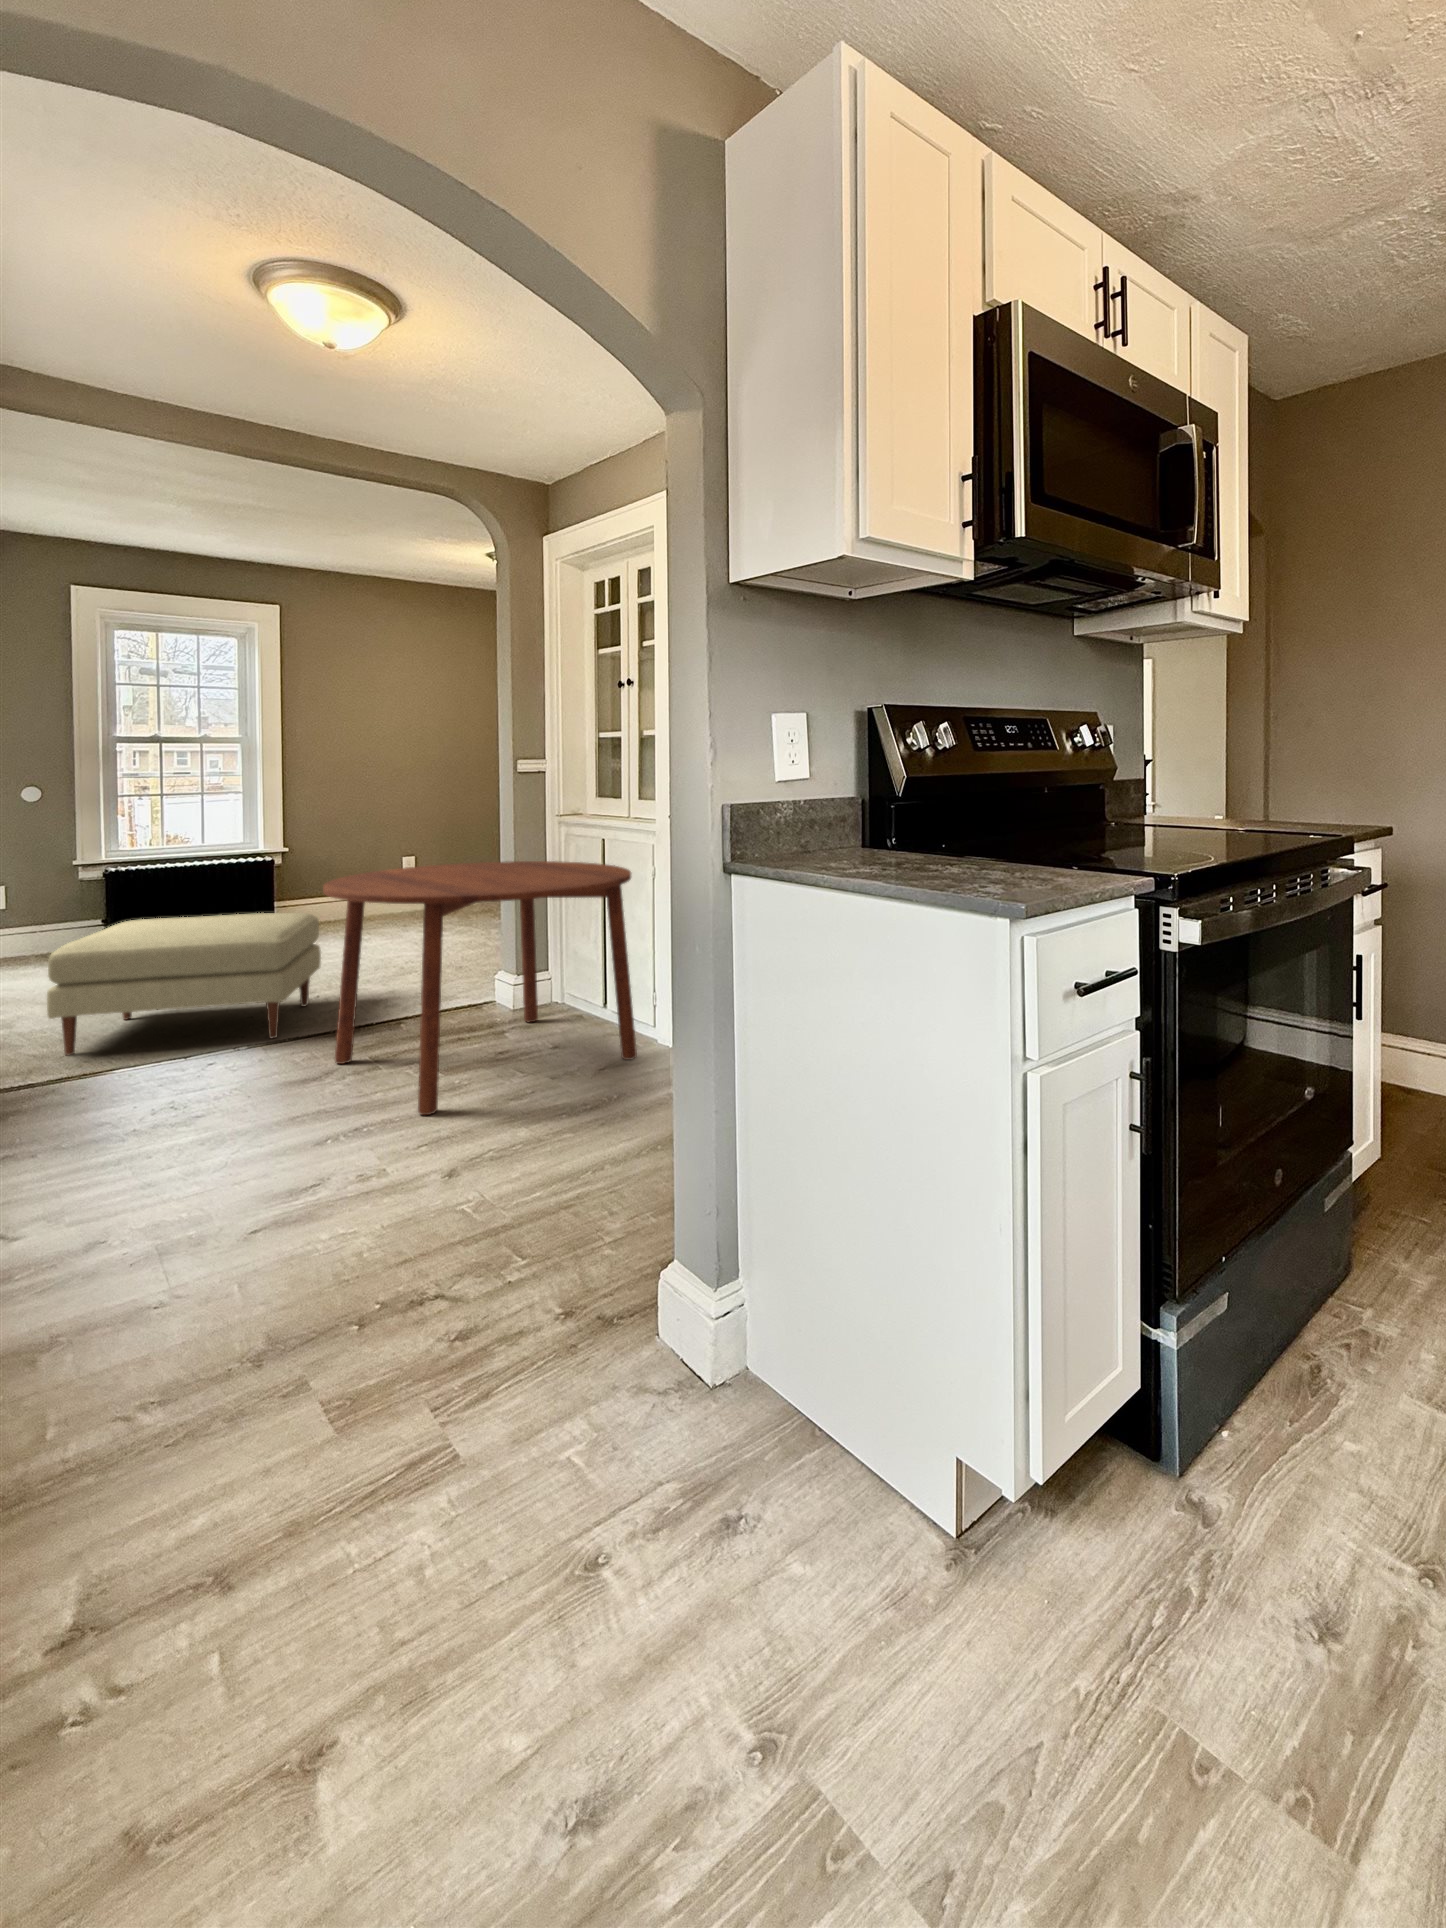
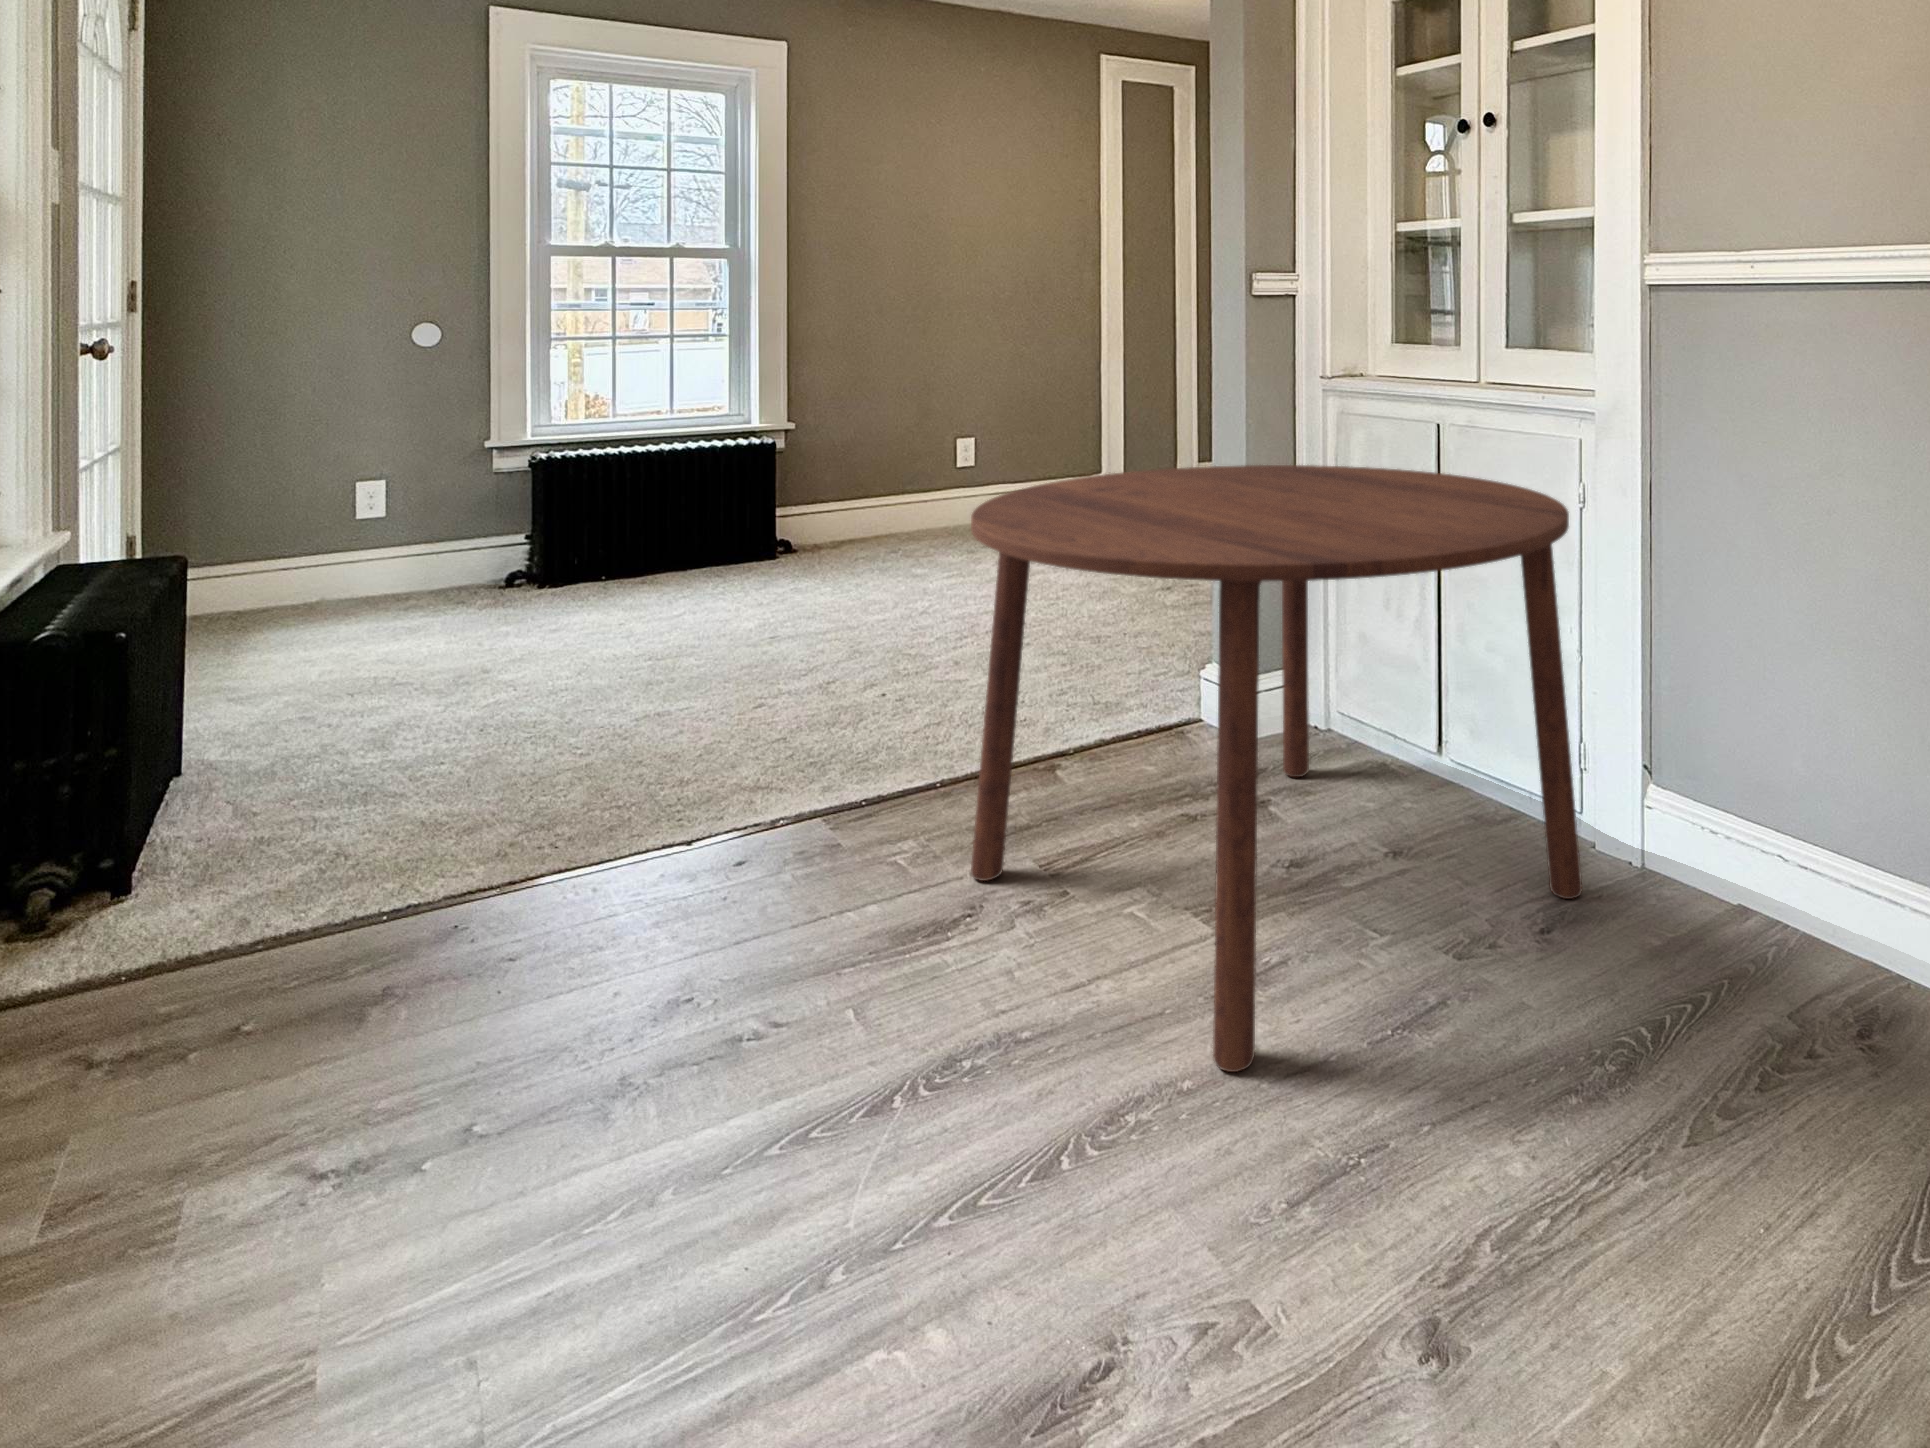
ottoman: present [47,913,321,1055] -> none [438,549,893,829]

